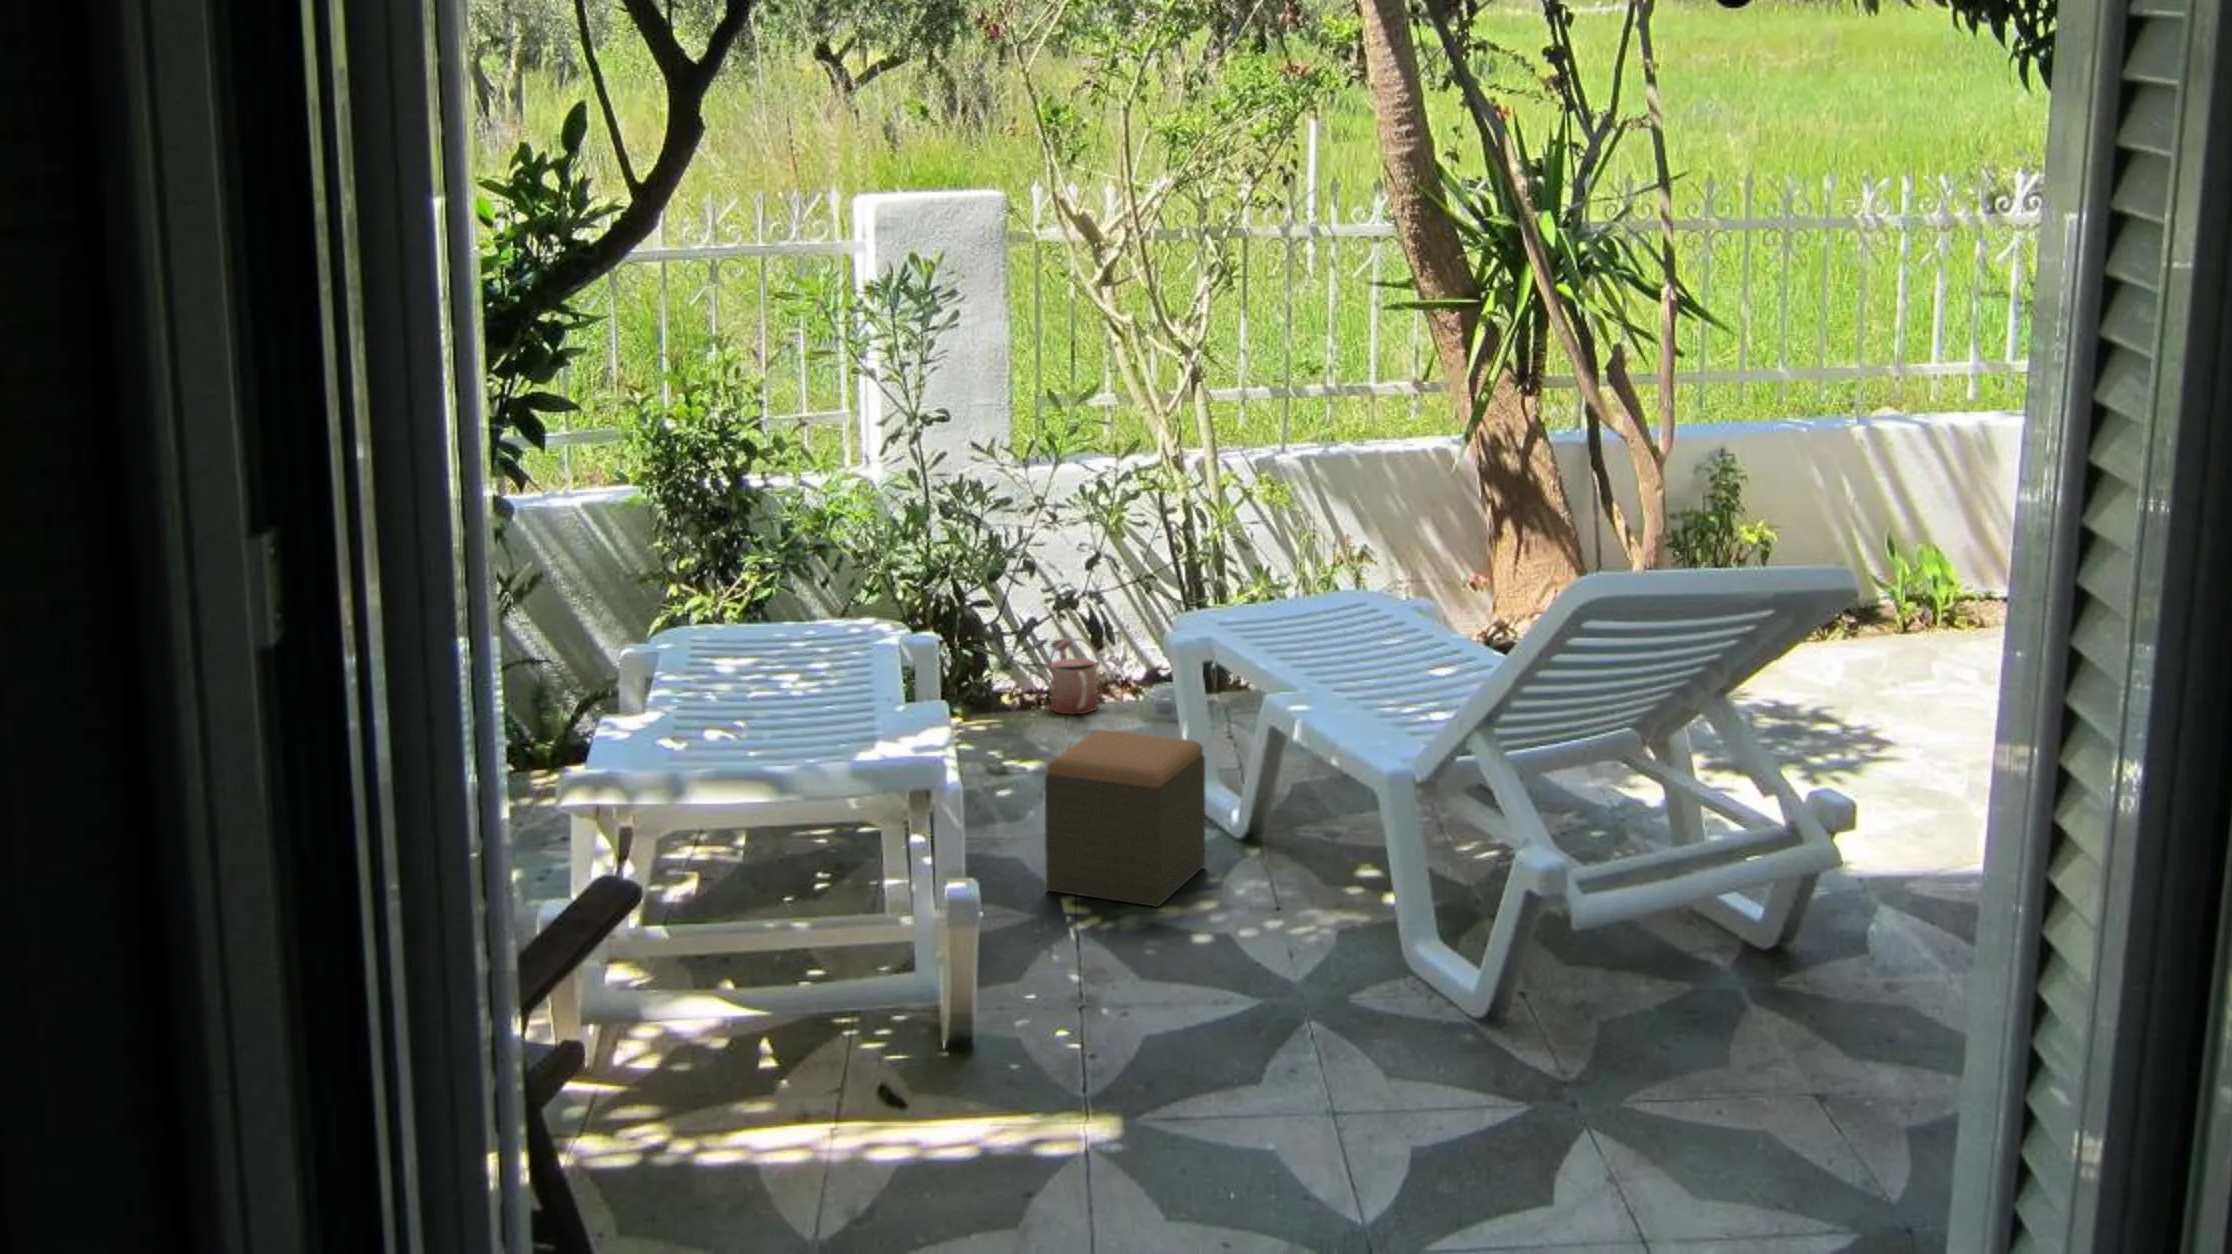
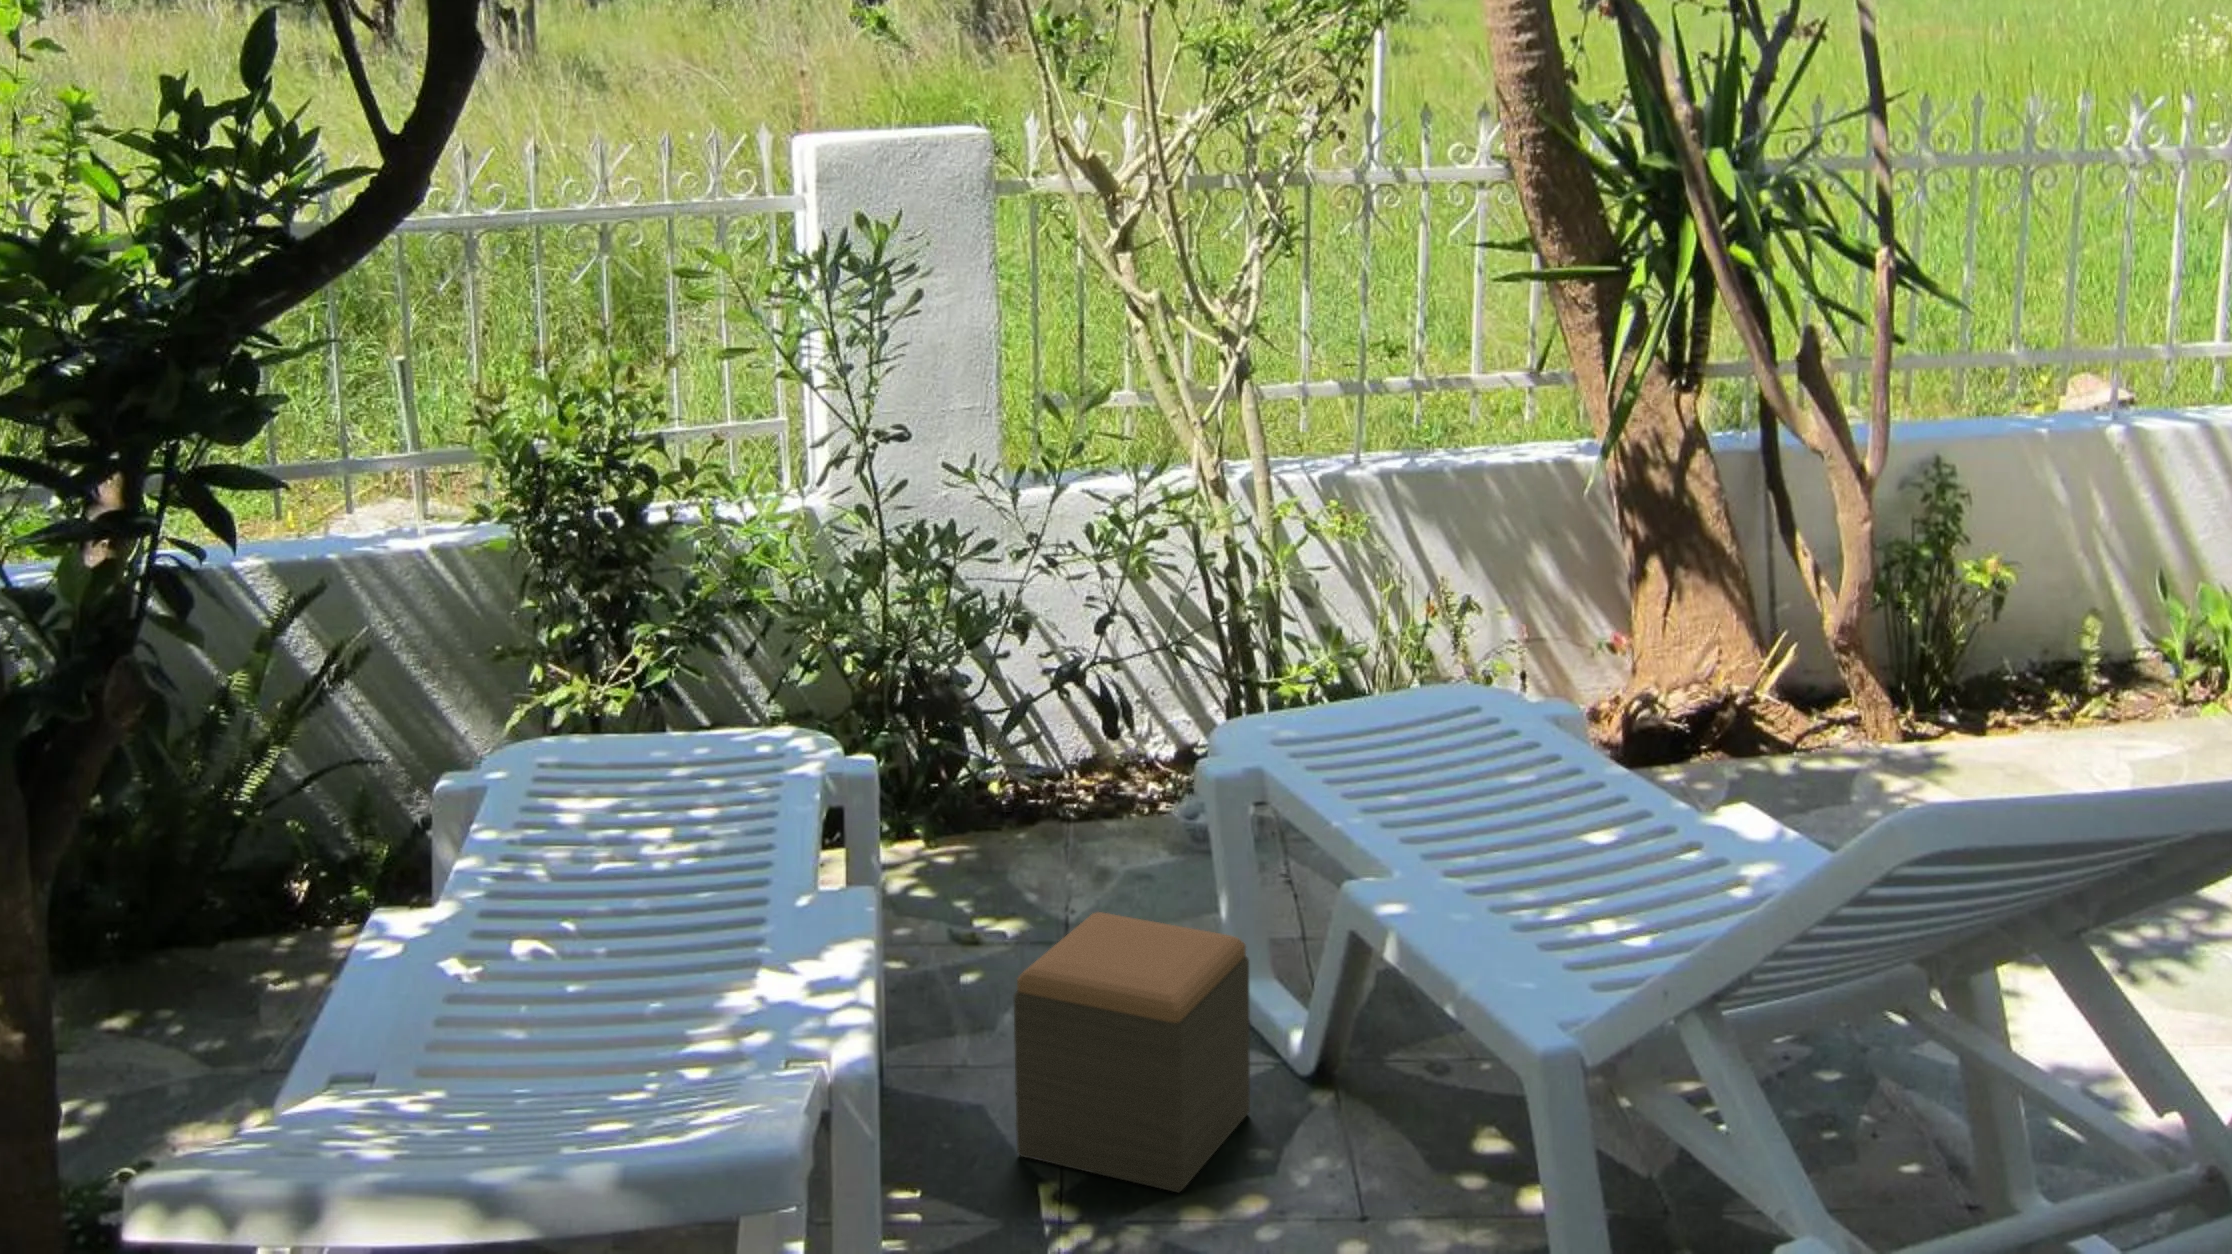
watering can: present [1048,638,1100,714] -> none [1043,722,1114,829]

